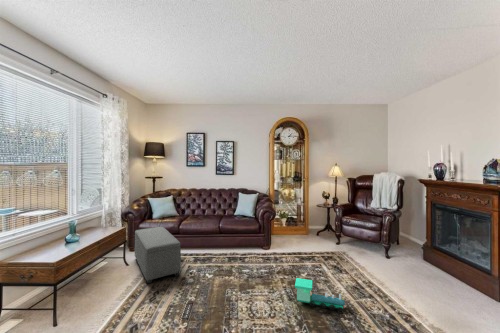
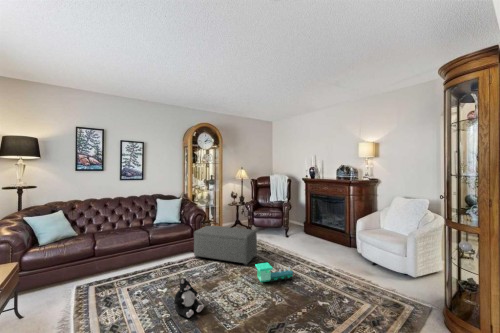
ottoman: present [135,227,181,284] -> present [194,226,257,266]
plush toy: none [197,270,221,309] -> present [174,277,204,318]

